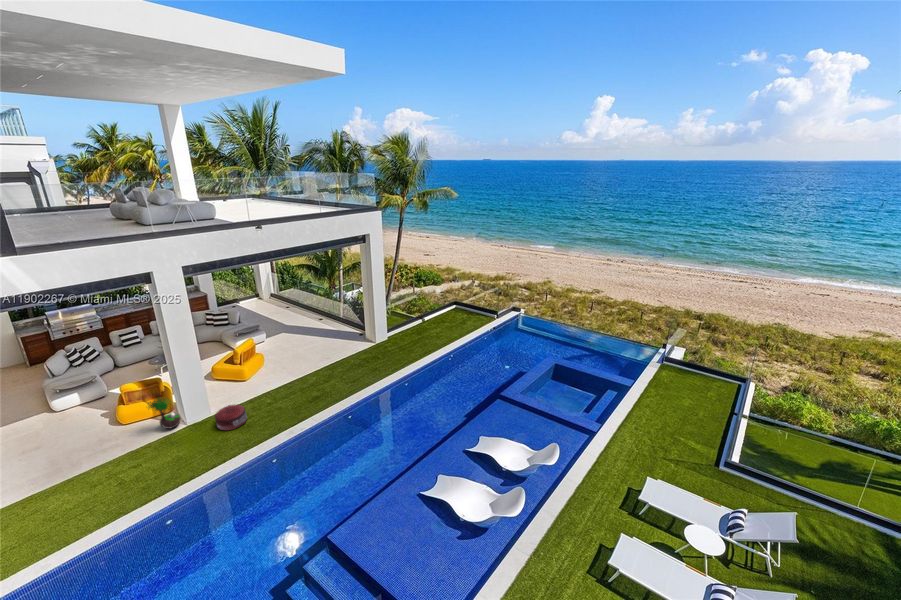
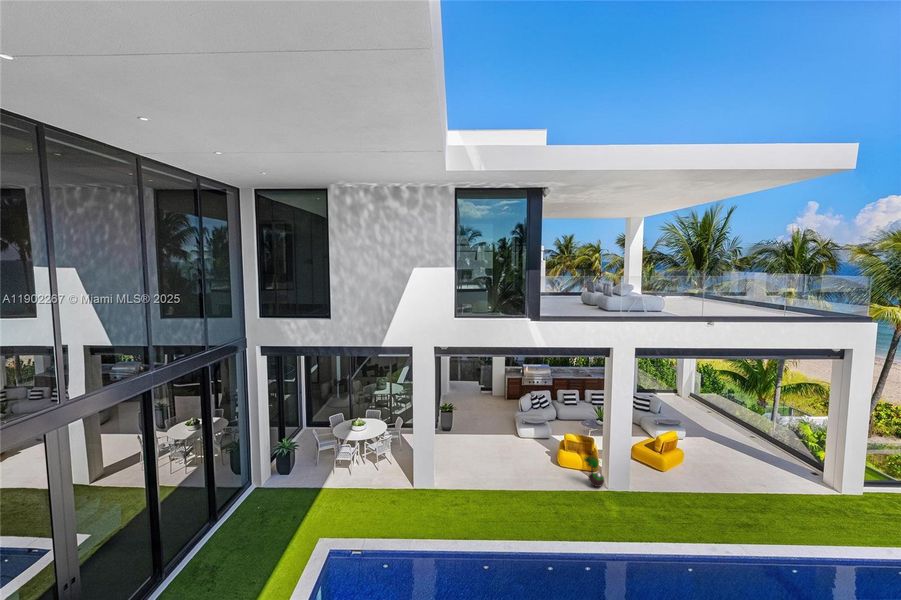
pouf: present [215,404,247,430] -> none [635,489,665,516]

